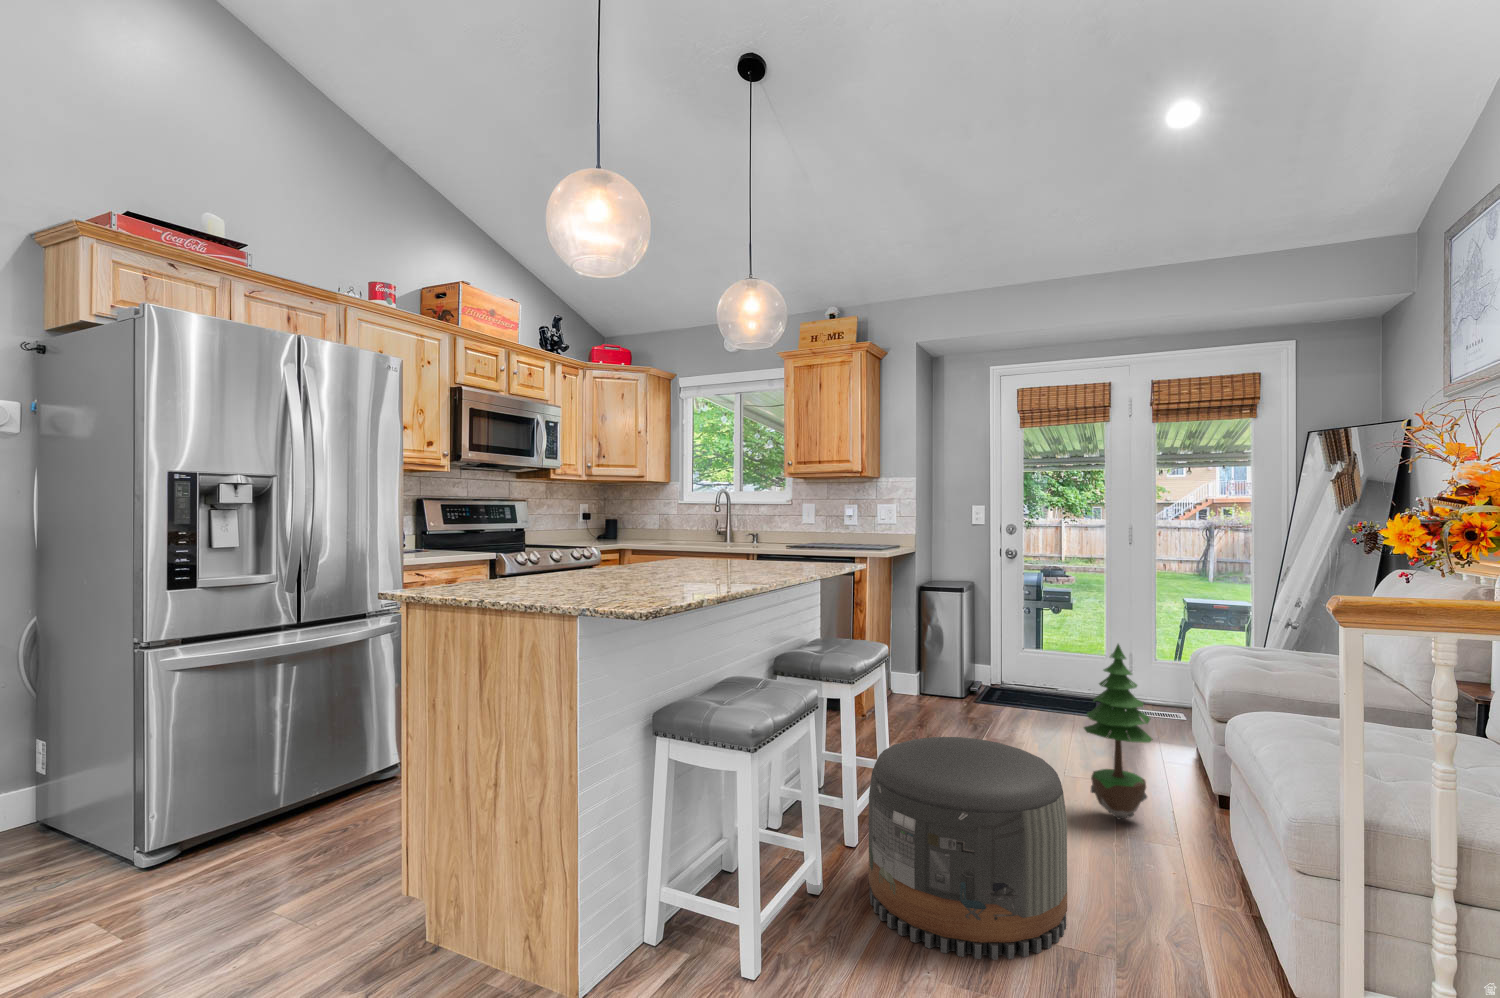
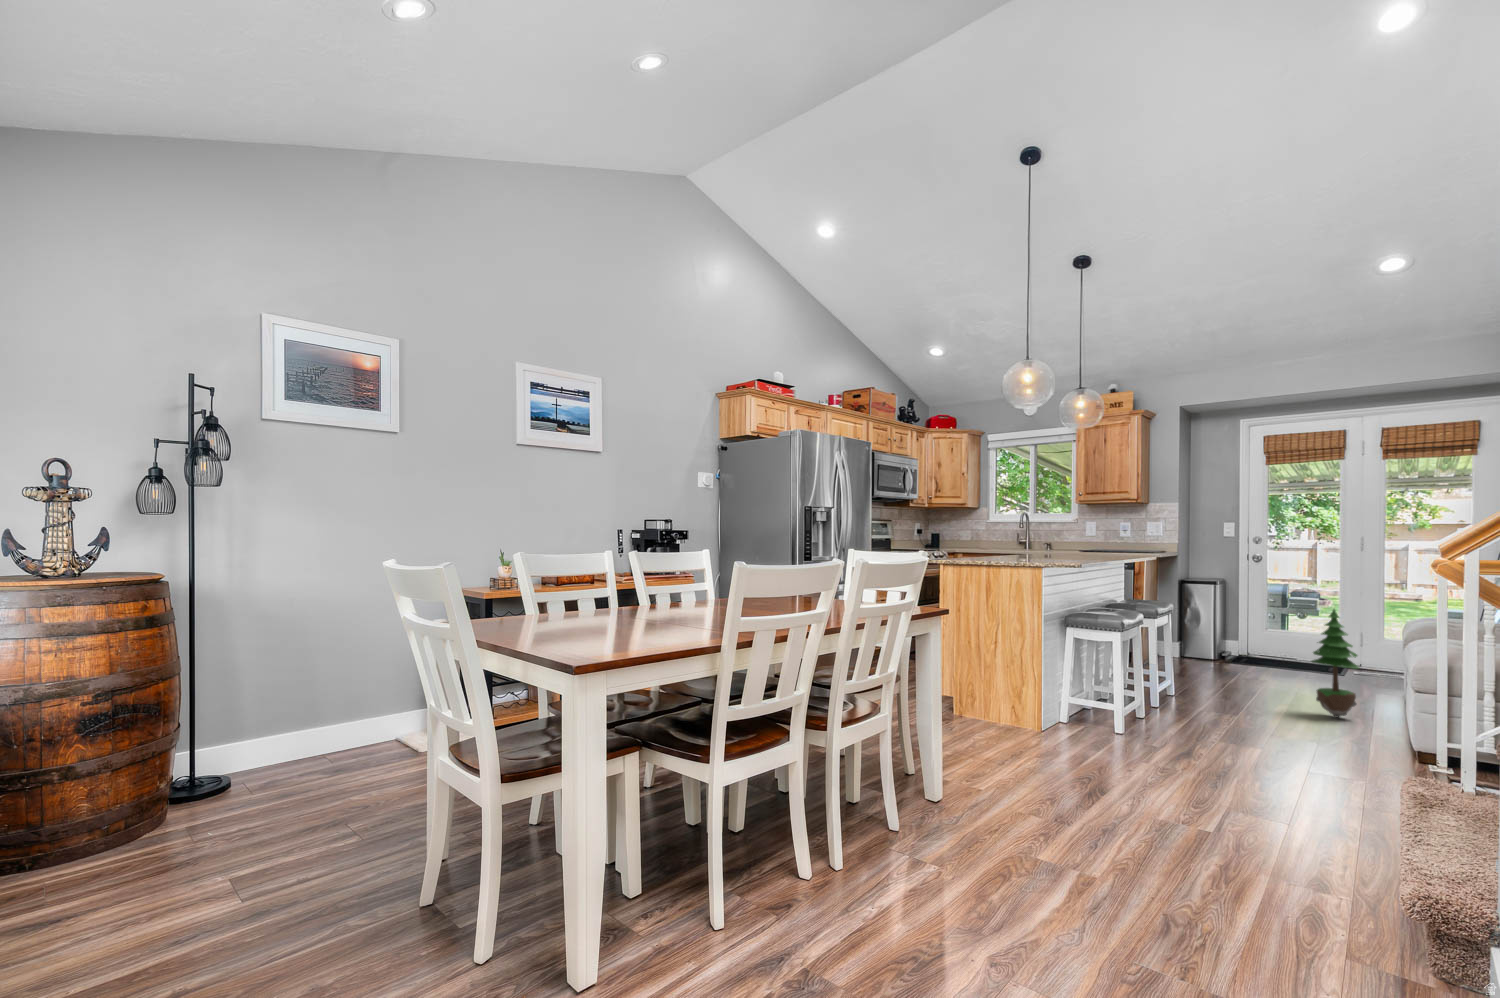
pouf: present [869,737,1067,960] -> none [1171,651,1292,751]

